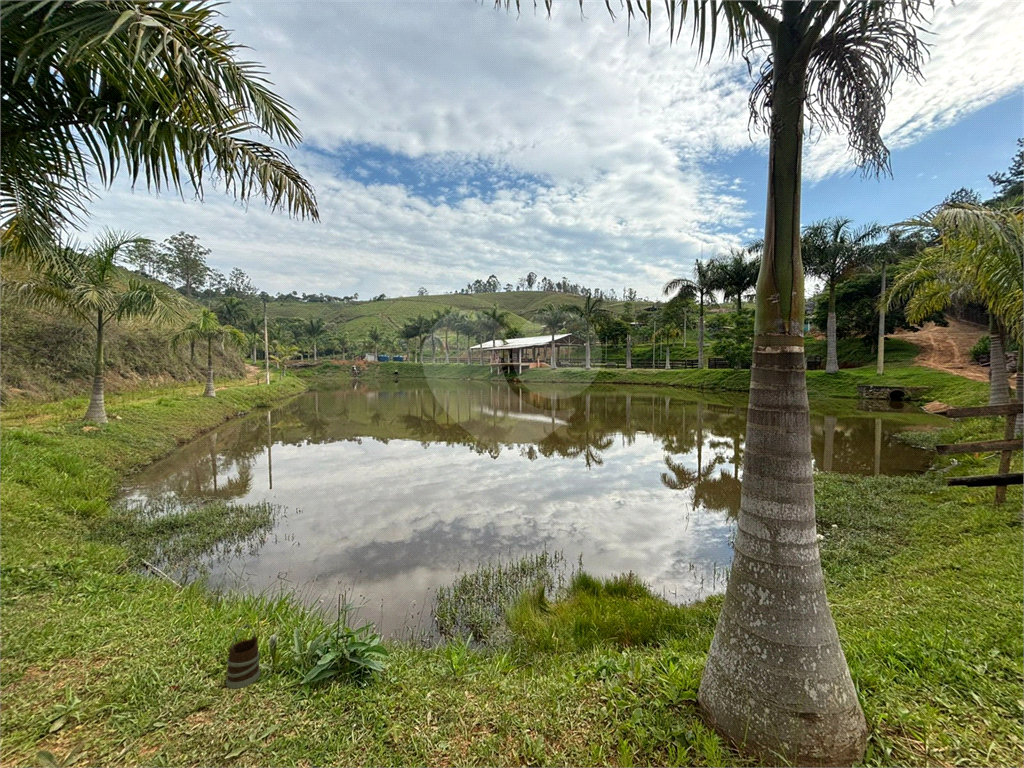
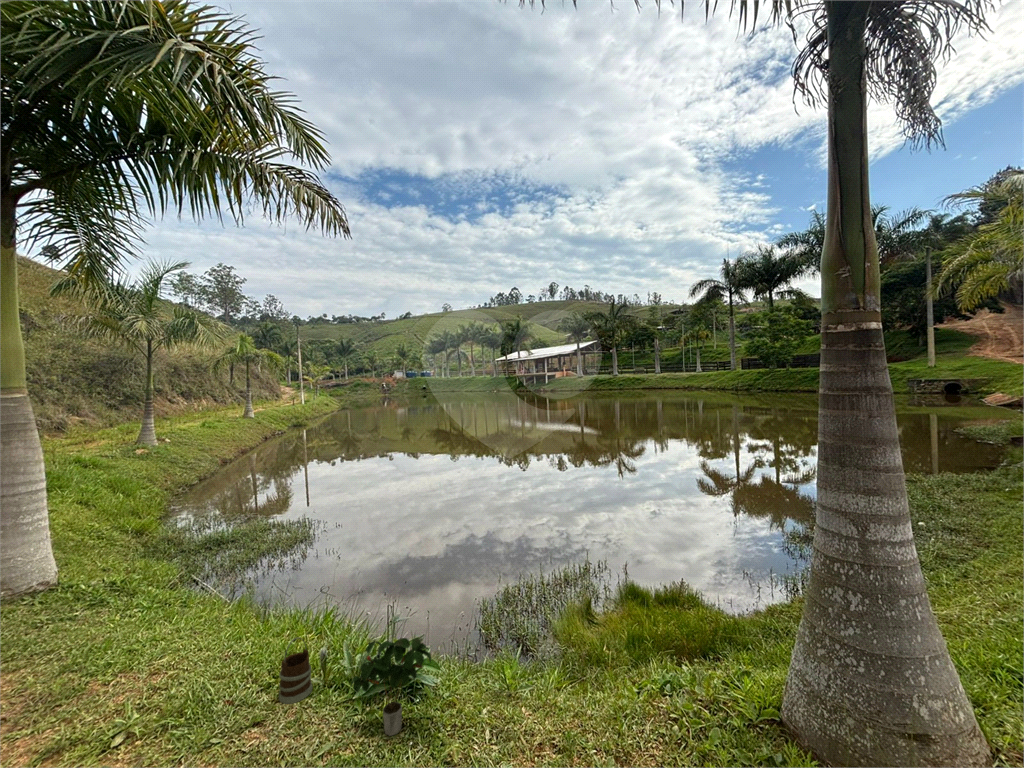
potted plant: none [296,626,377,718] -> present [351,638,431,736]

